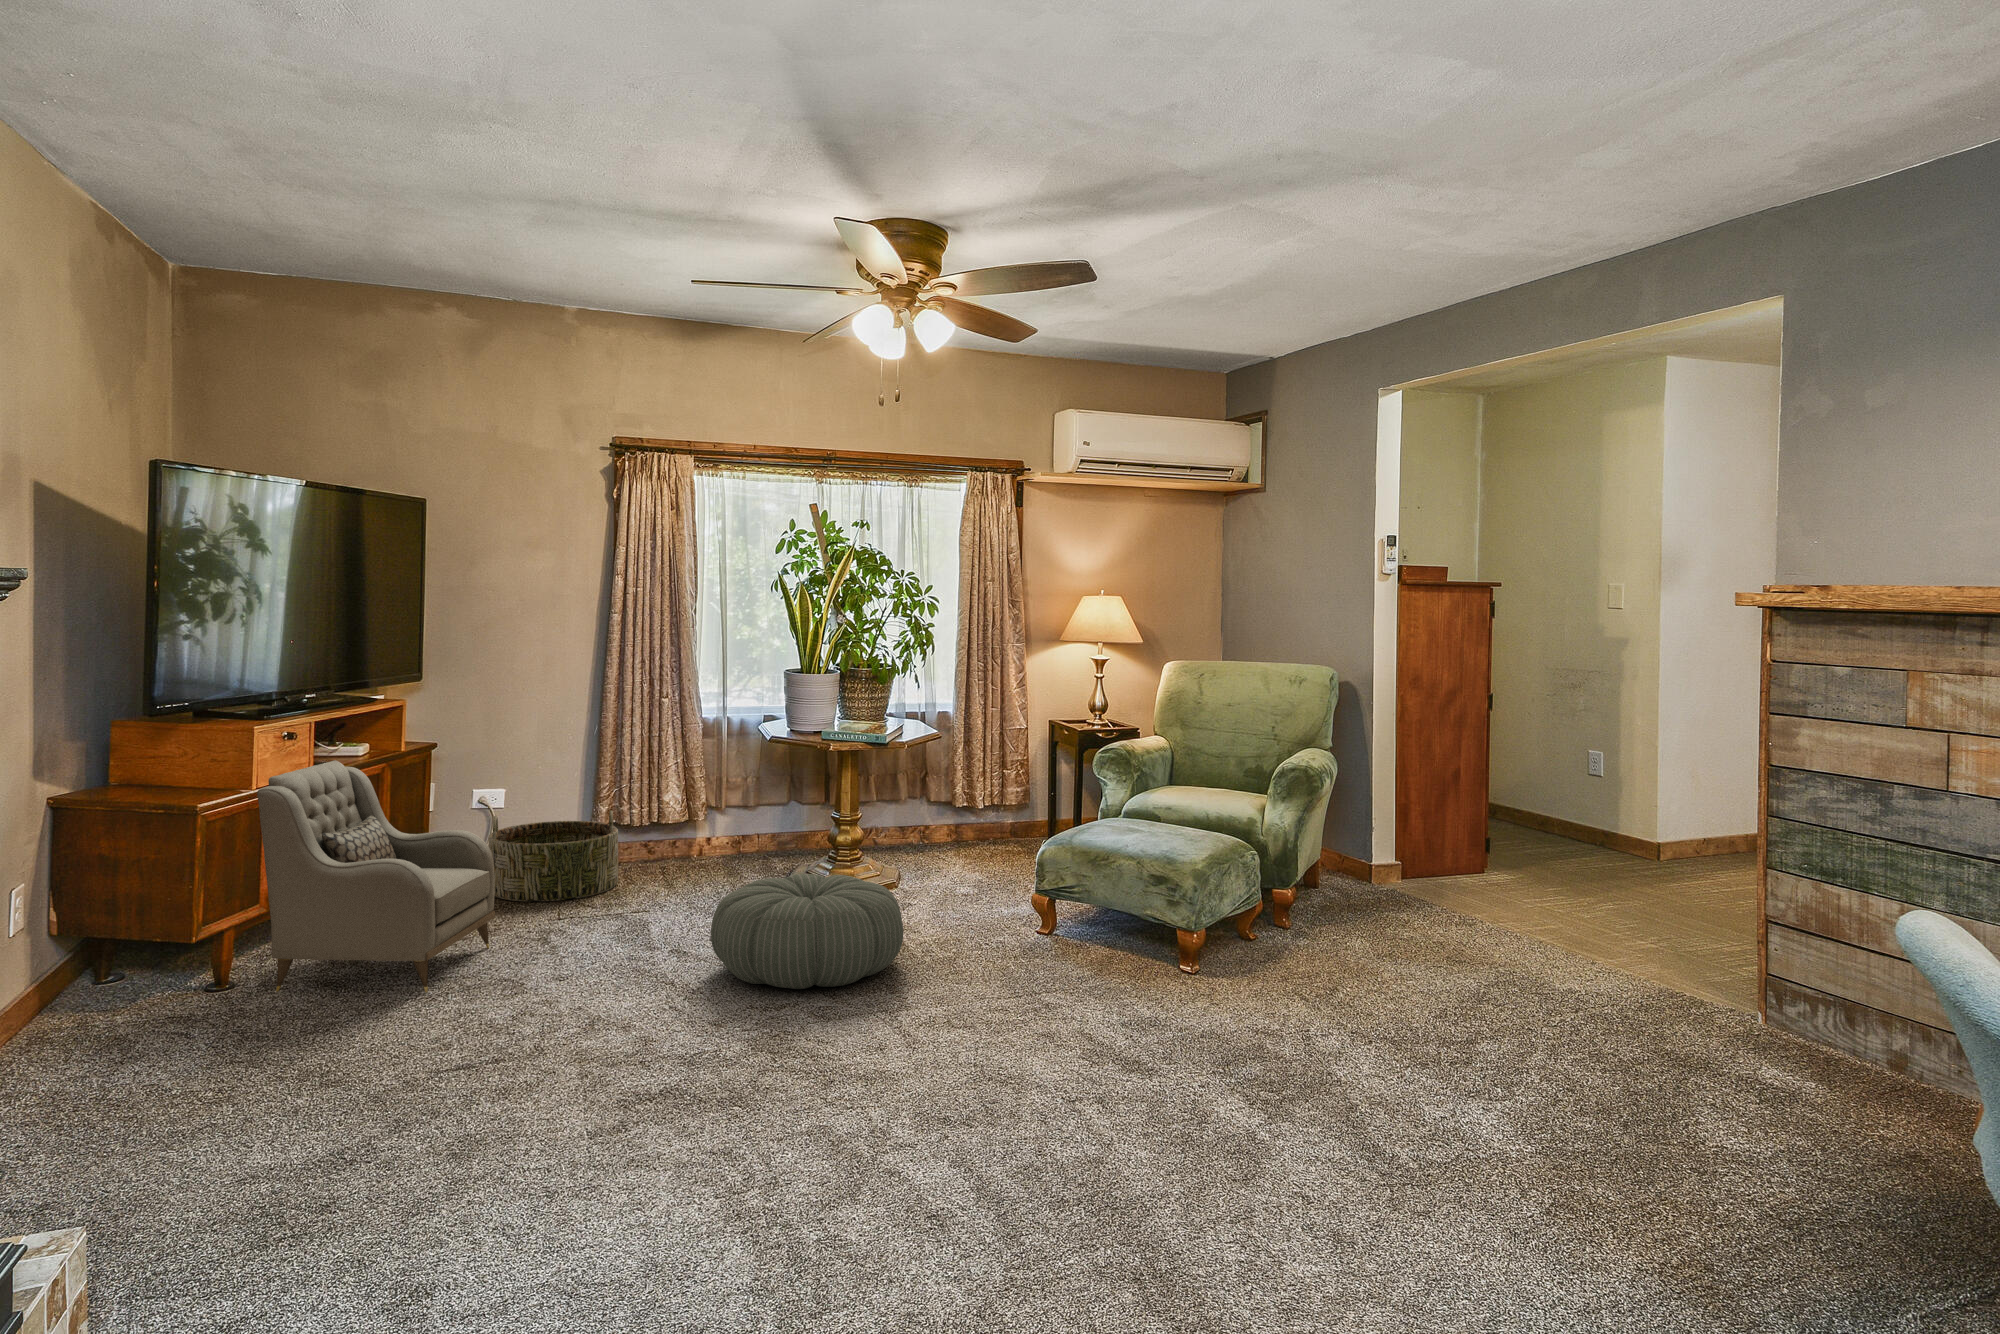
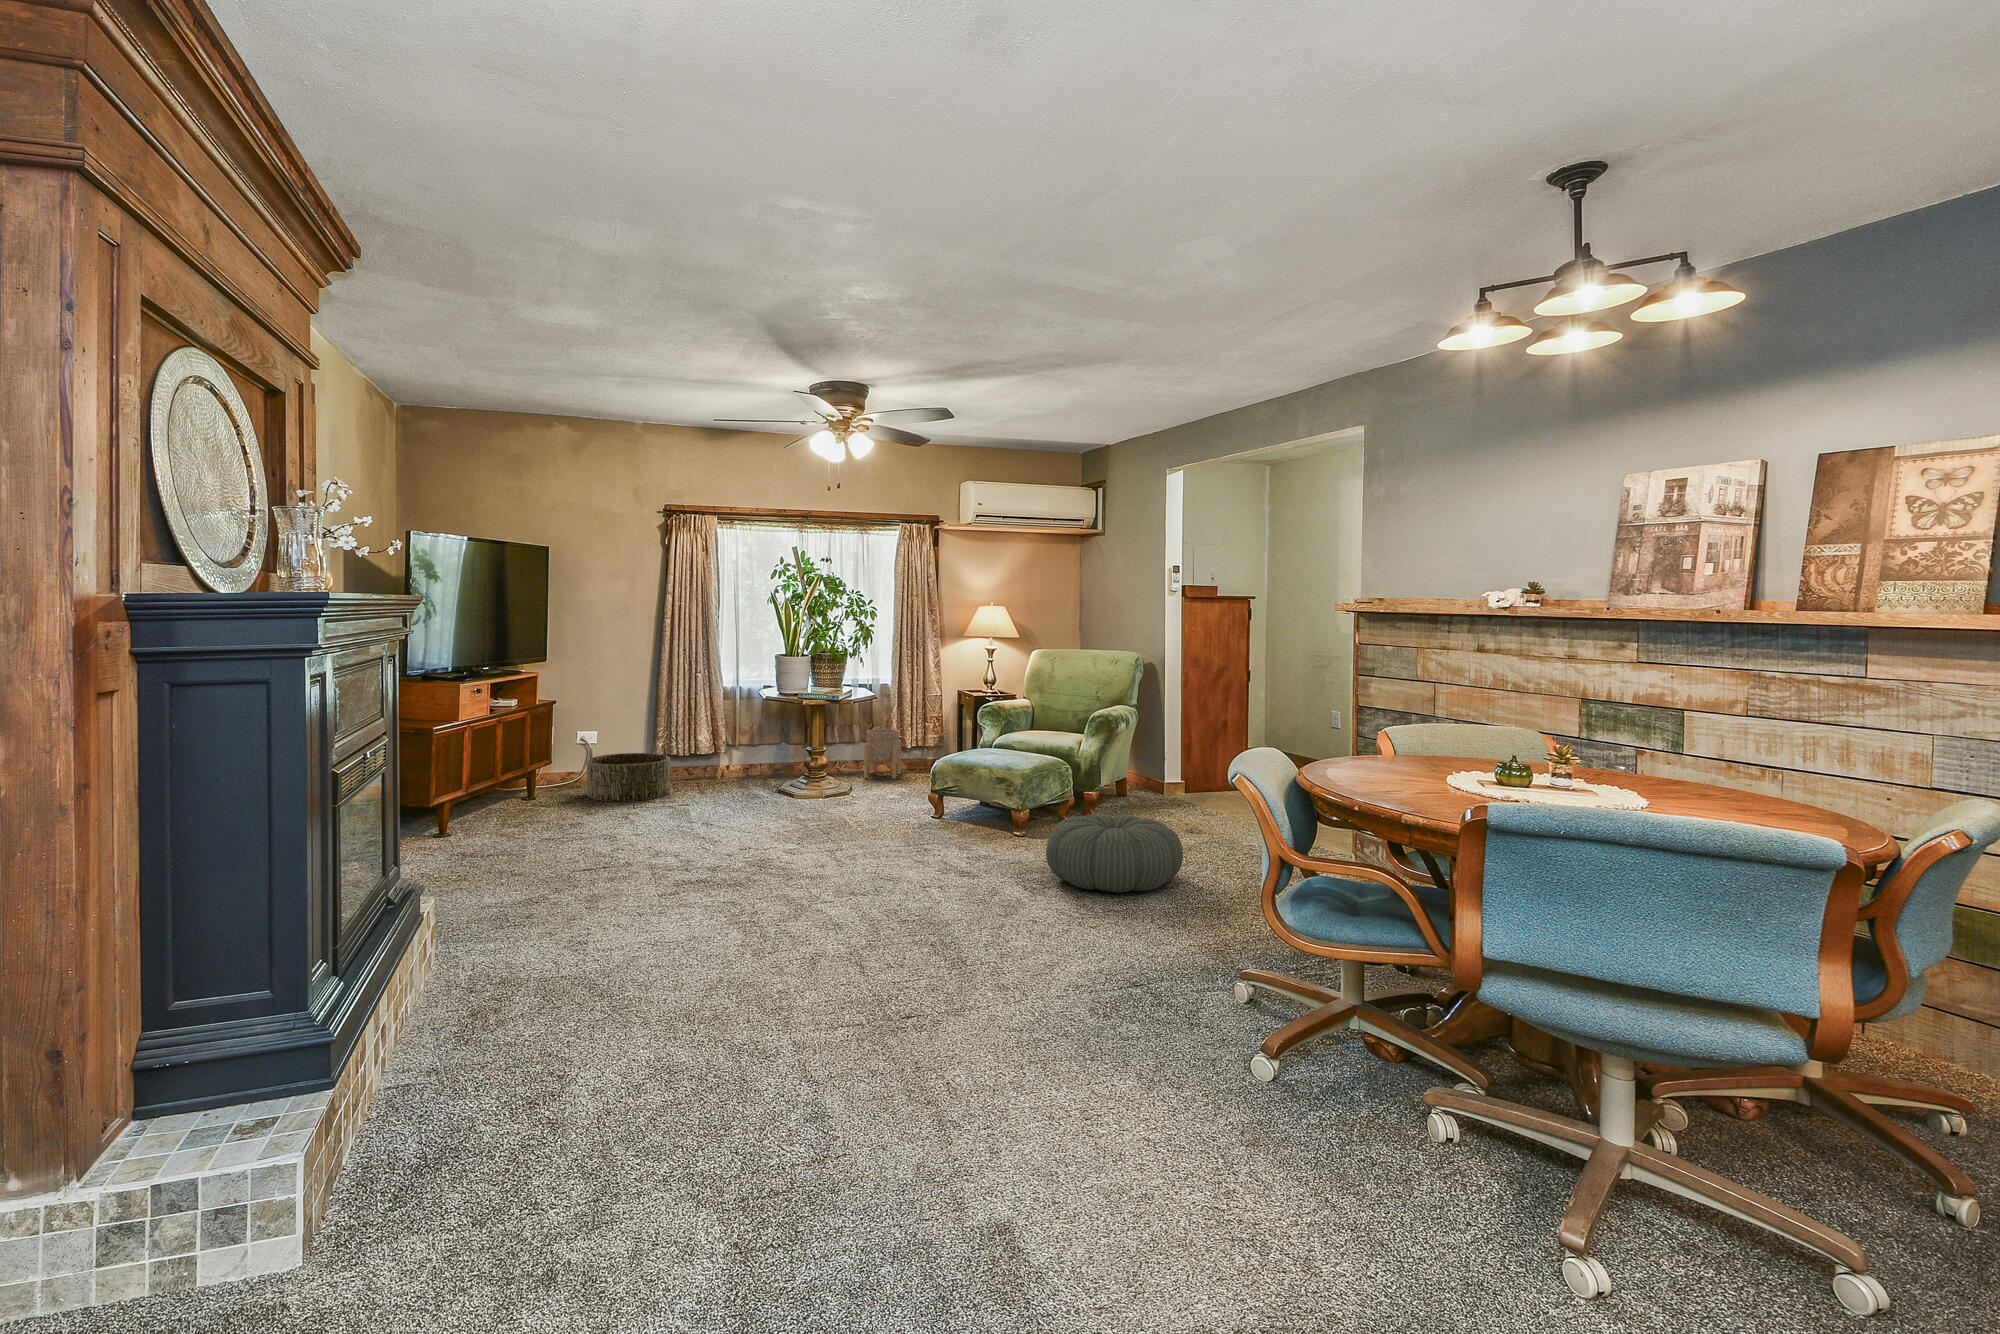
armchair: present [257,760,495,992] -> none [463,668,598,843]
planter: none [913,780,967,857] -> present [864,729,901,779]
pouf: present [711,874,903,989] -> present [1046,814,1183,893]

